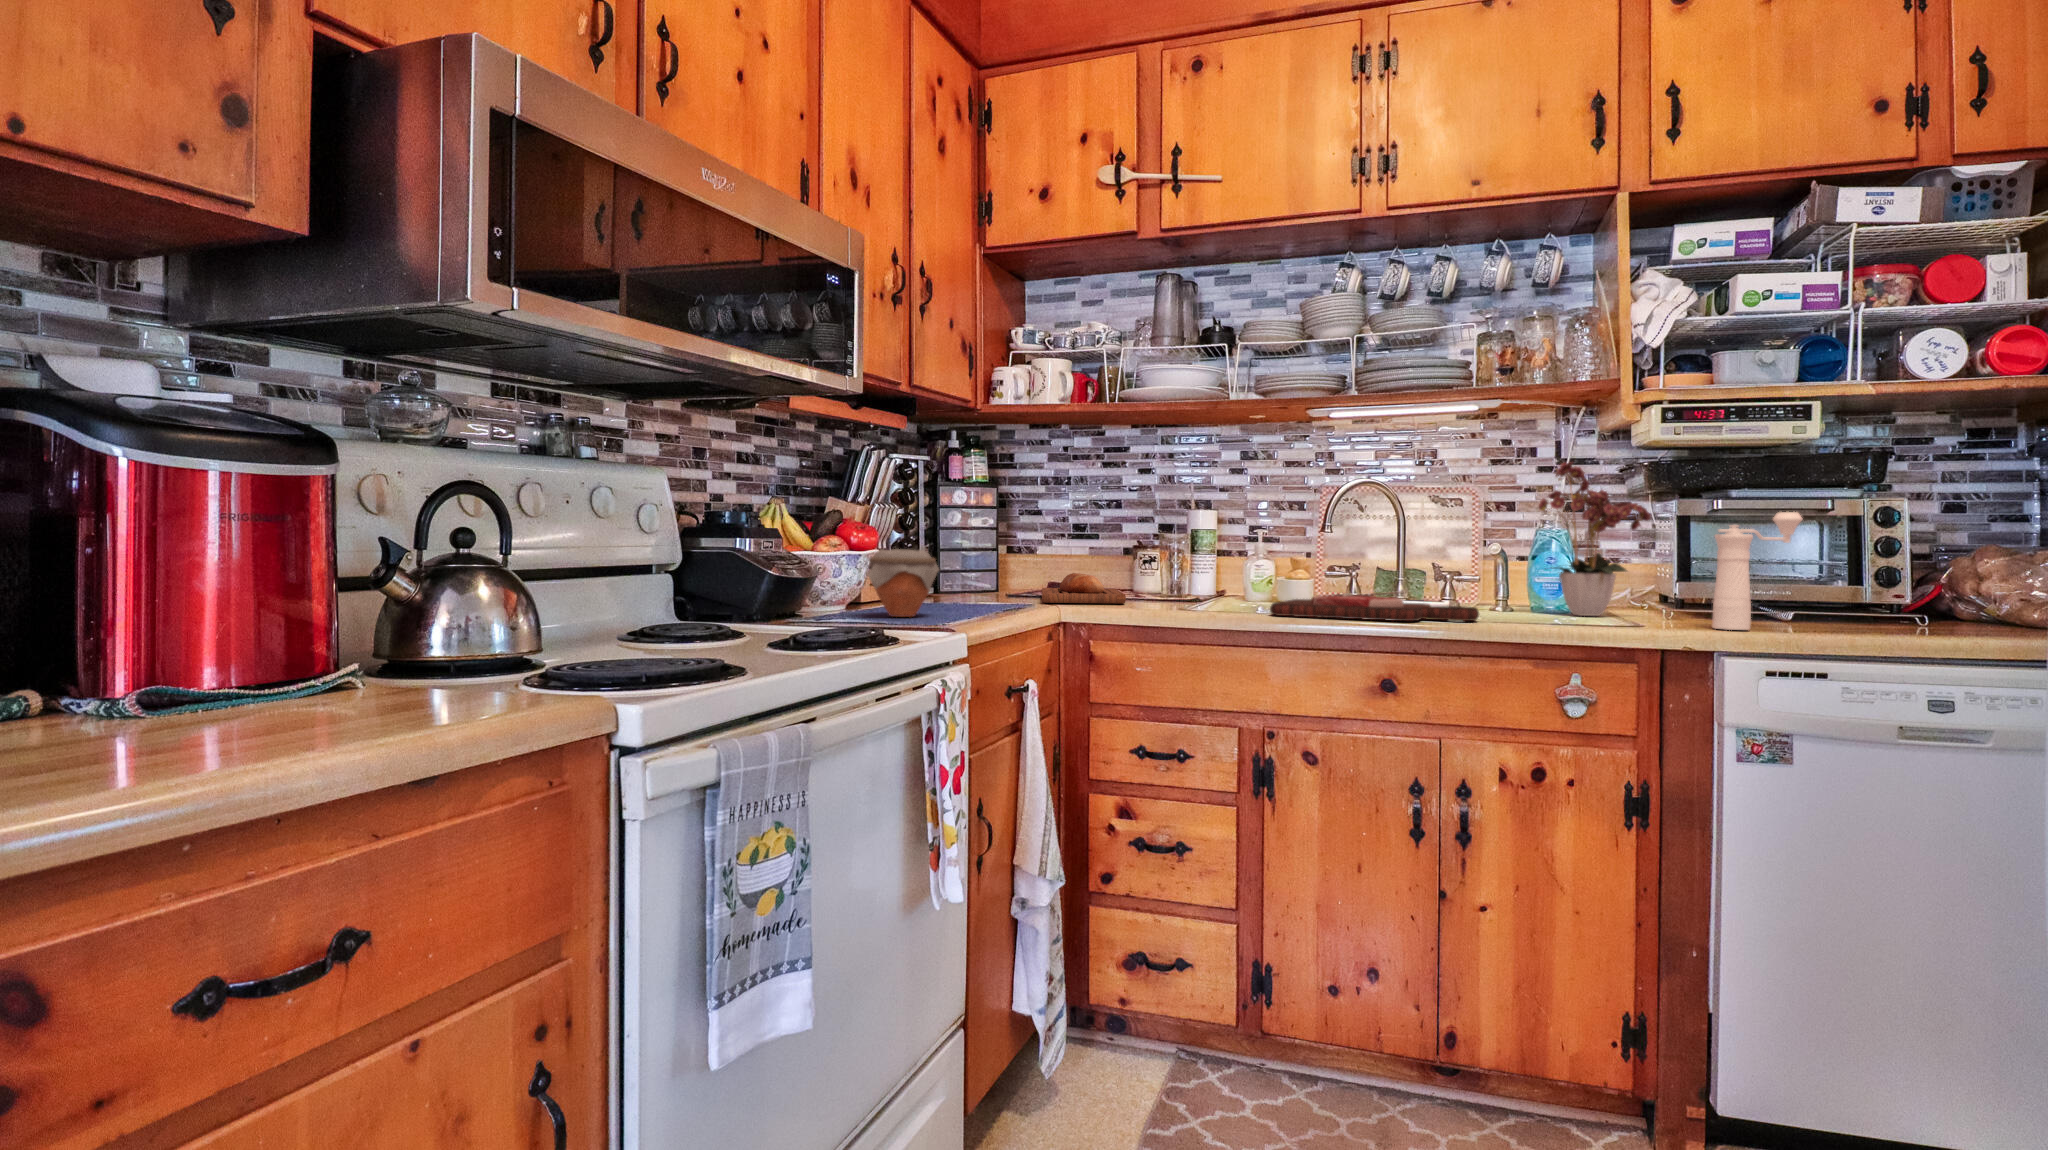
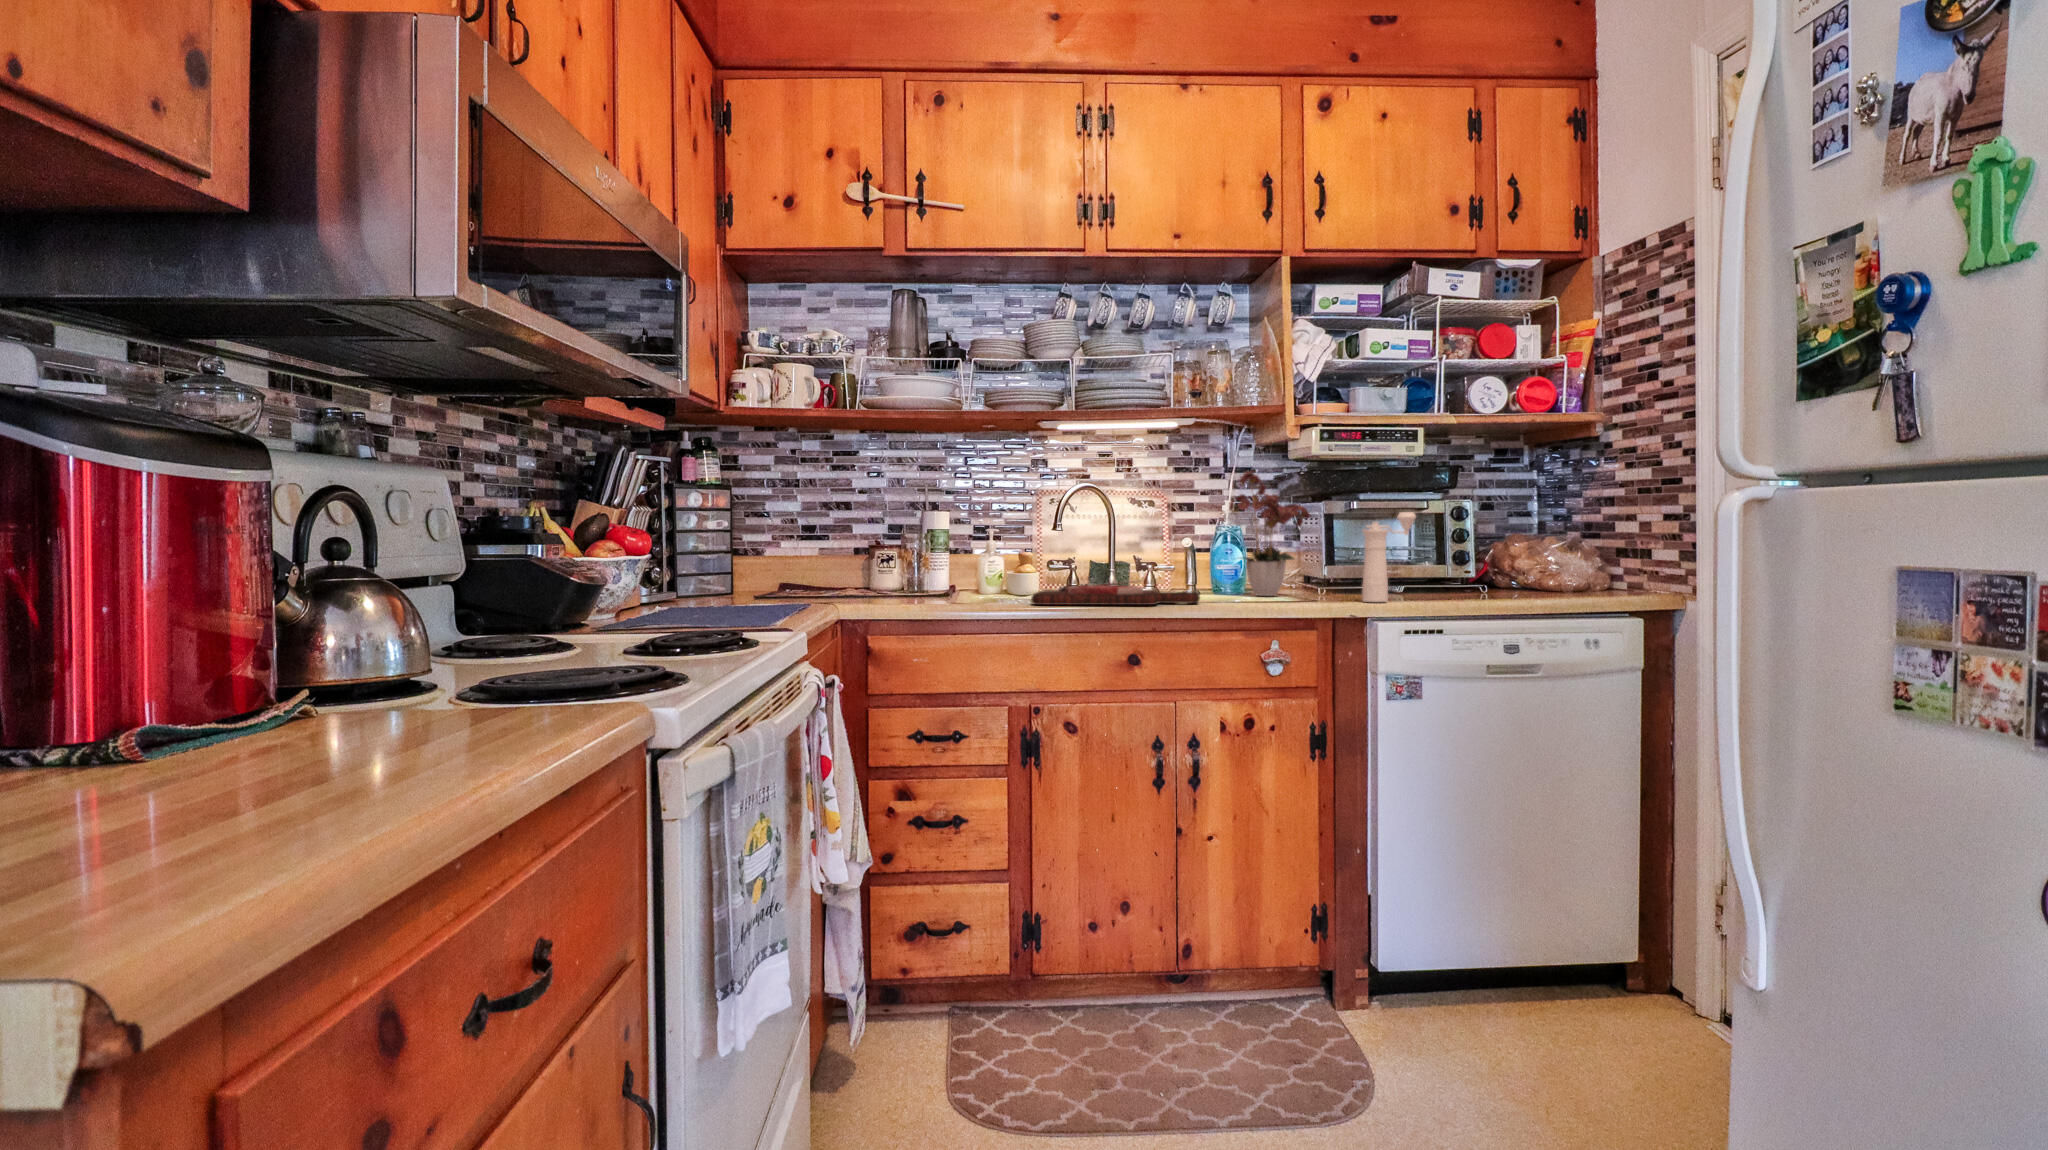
jar: present [867,549,939,617] -> none [659,552,734,620]
bread loaf: present [1041,573,1126,603] -> none [788,573,887,602]

